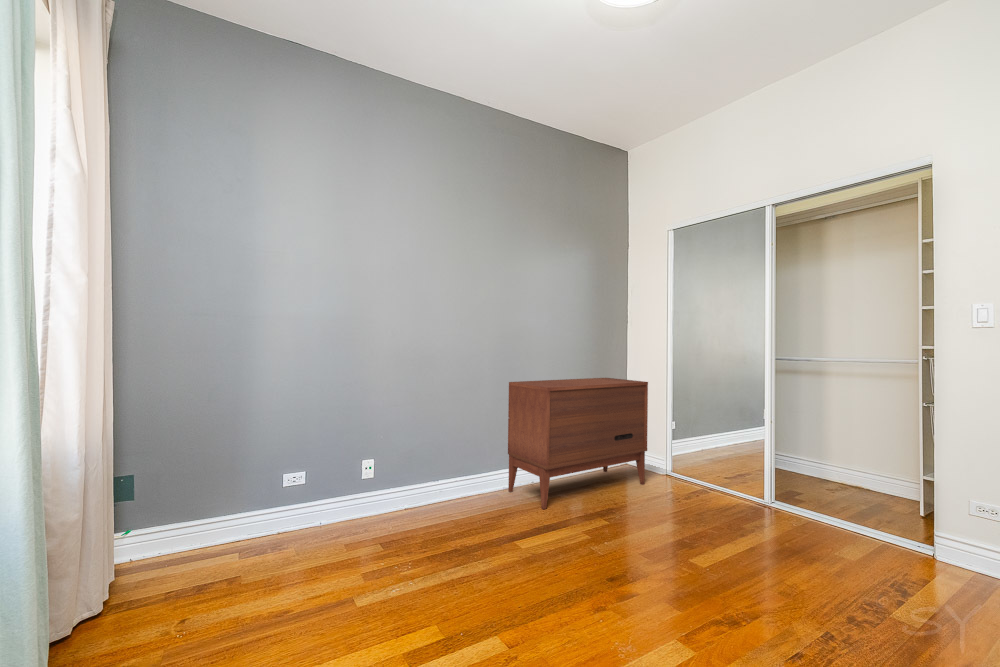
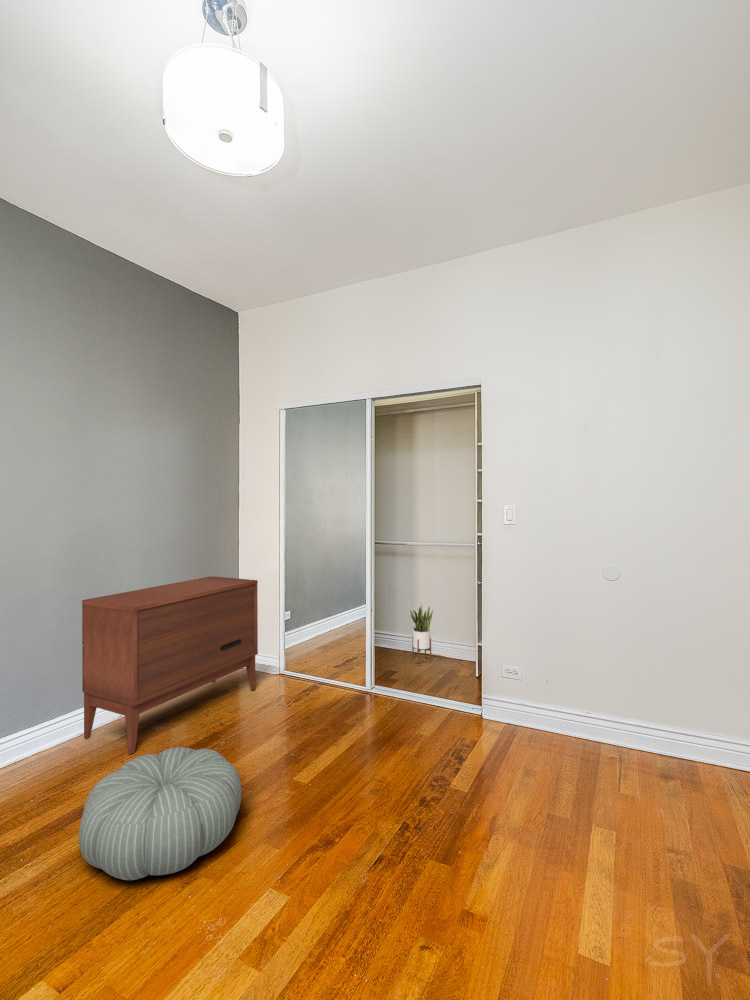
potted plant: none [815,422,852,494] -> present [408,602,433,663]
pouf: none [514,503,642,599] -> present [79,747,242,880]

